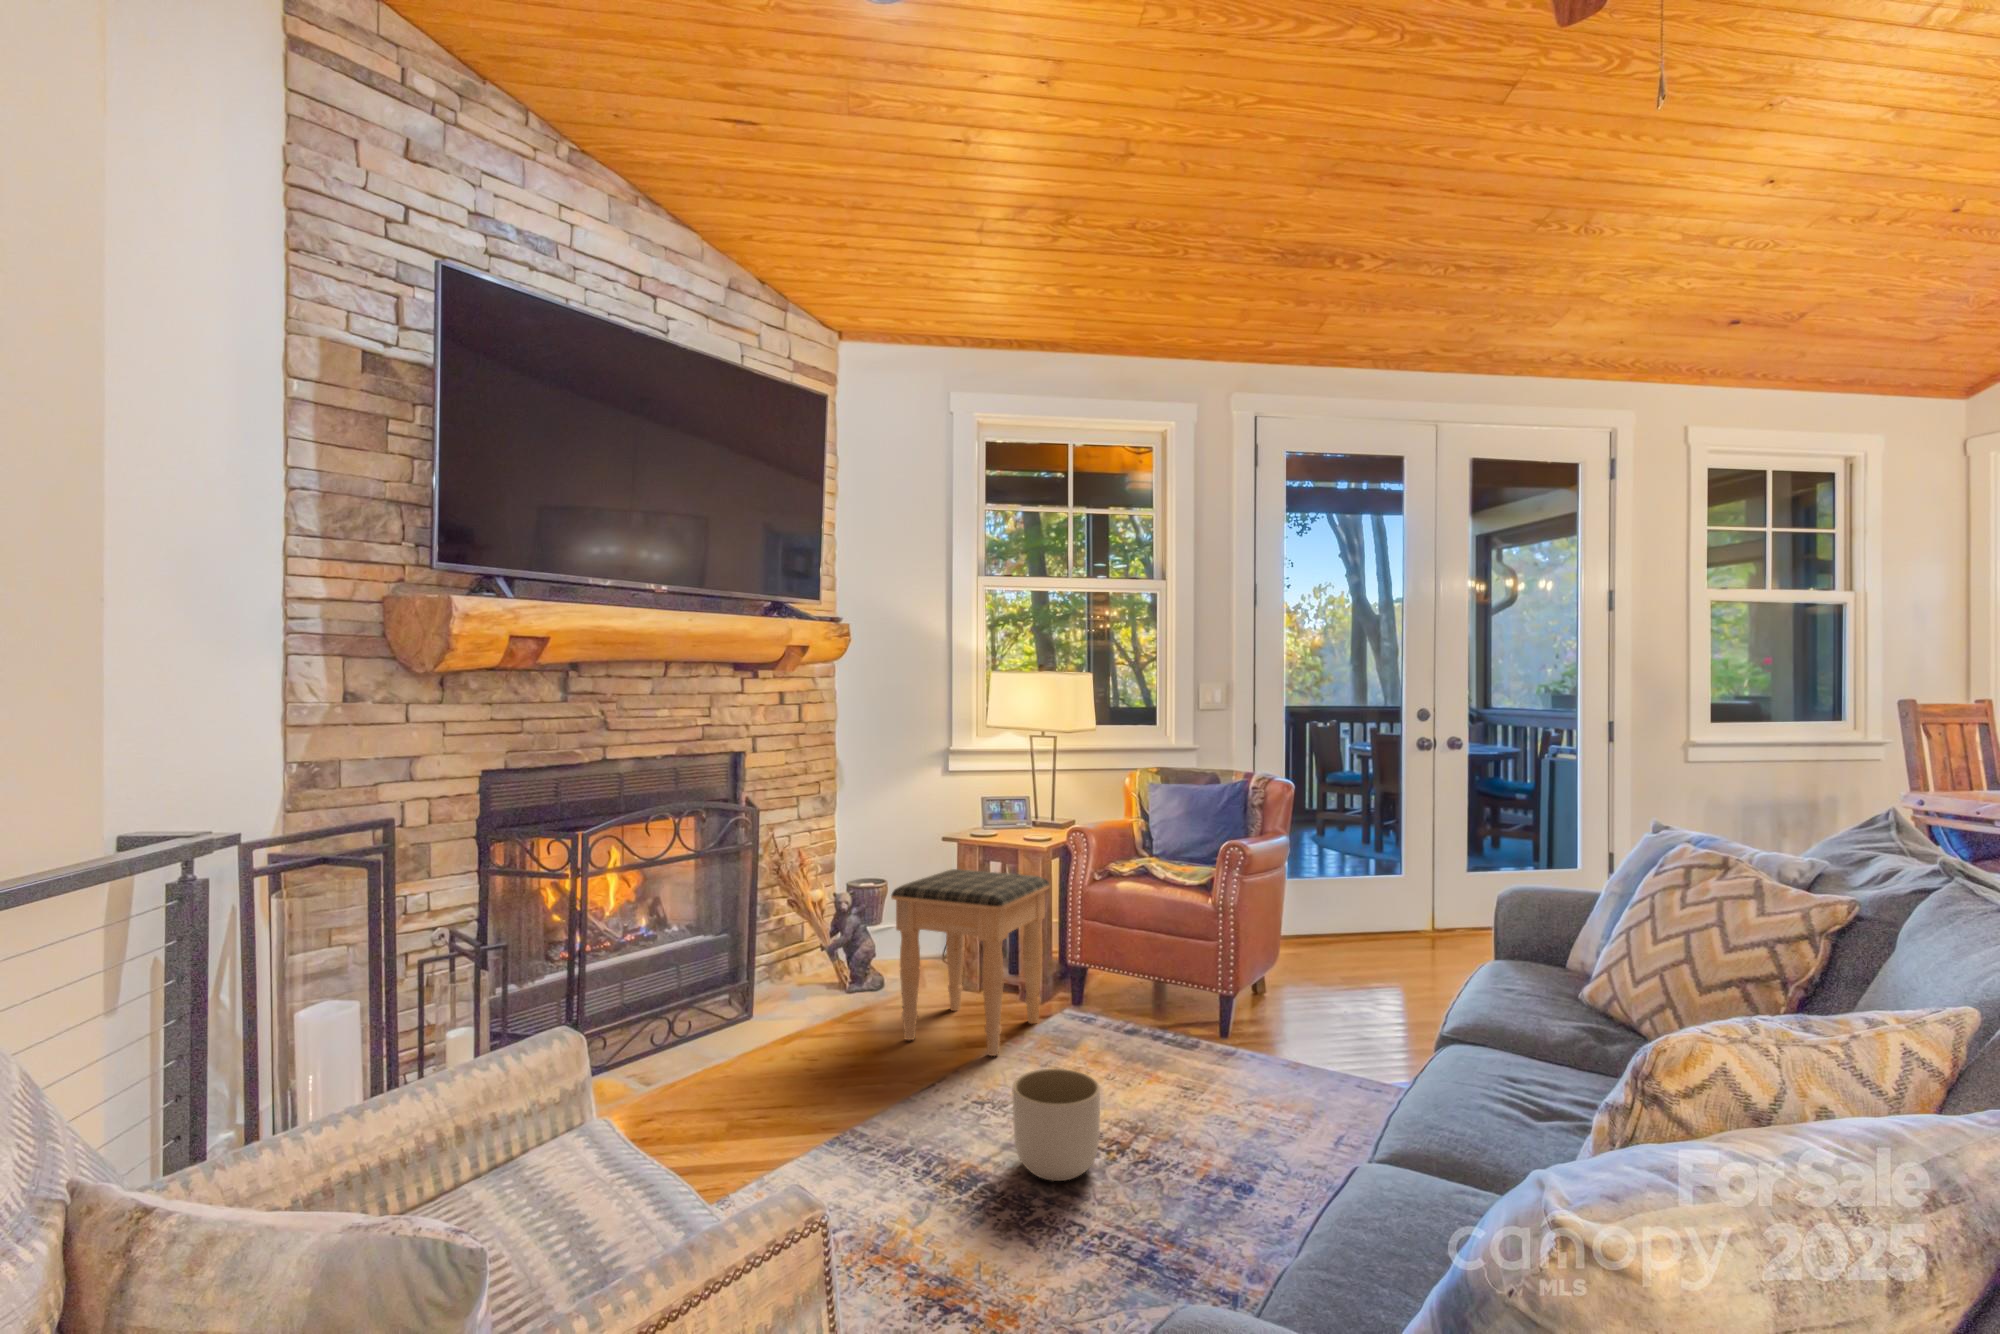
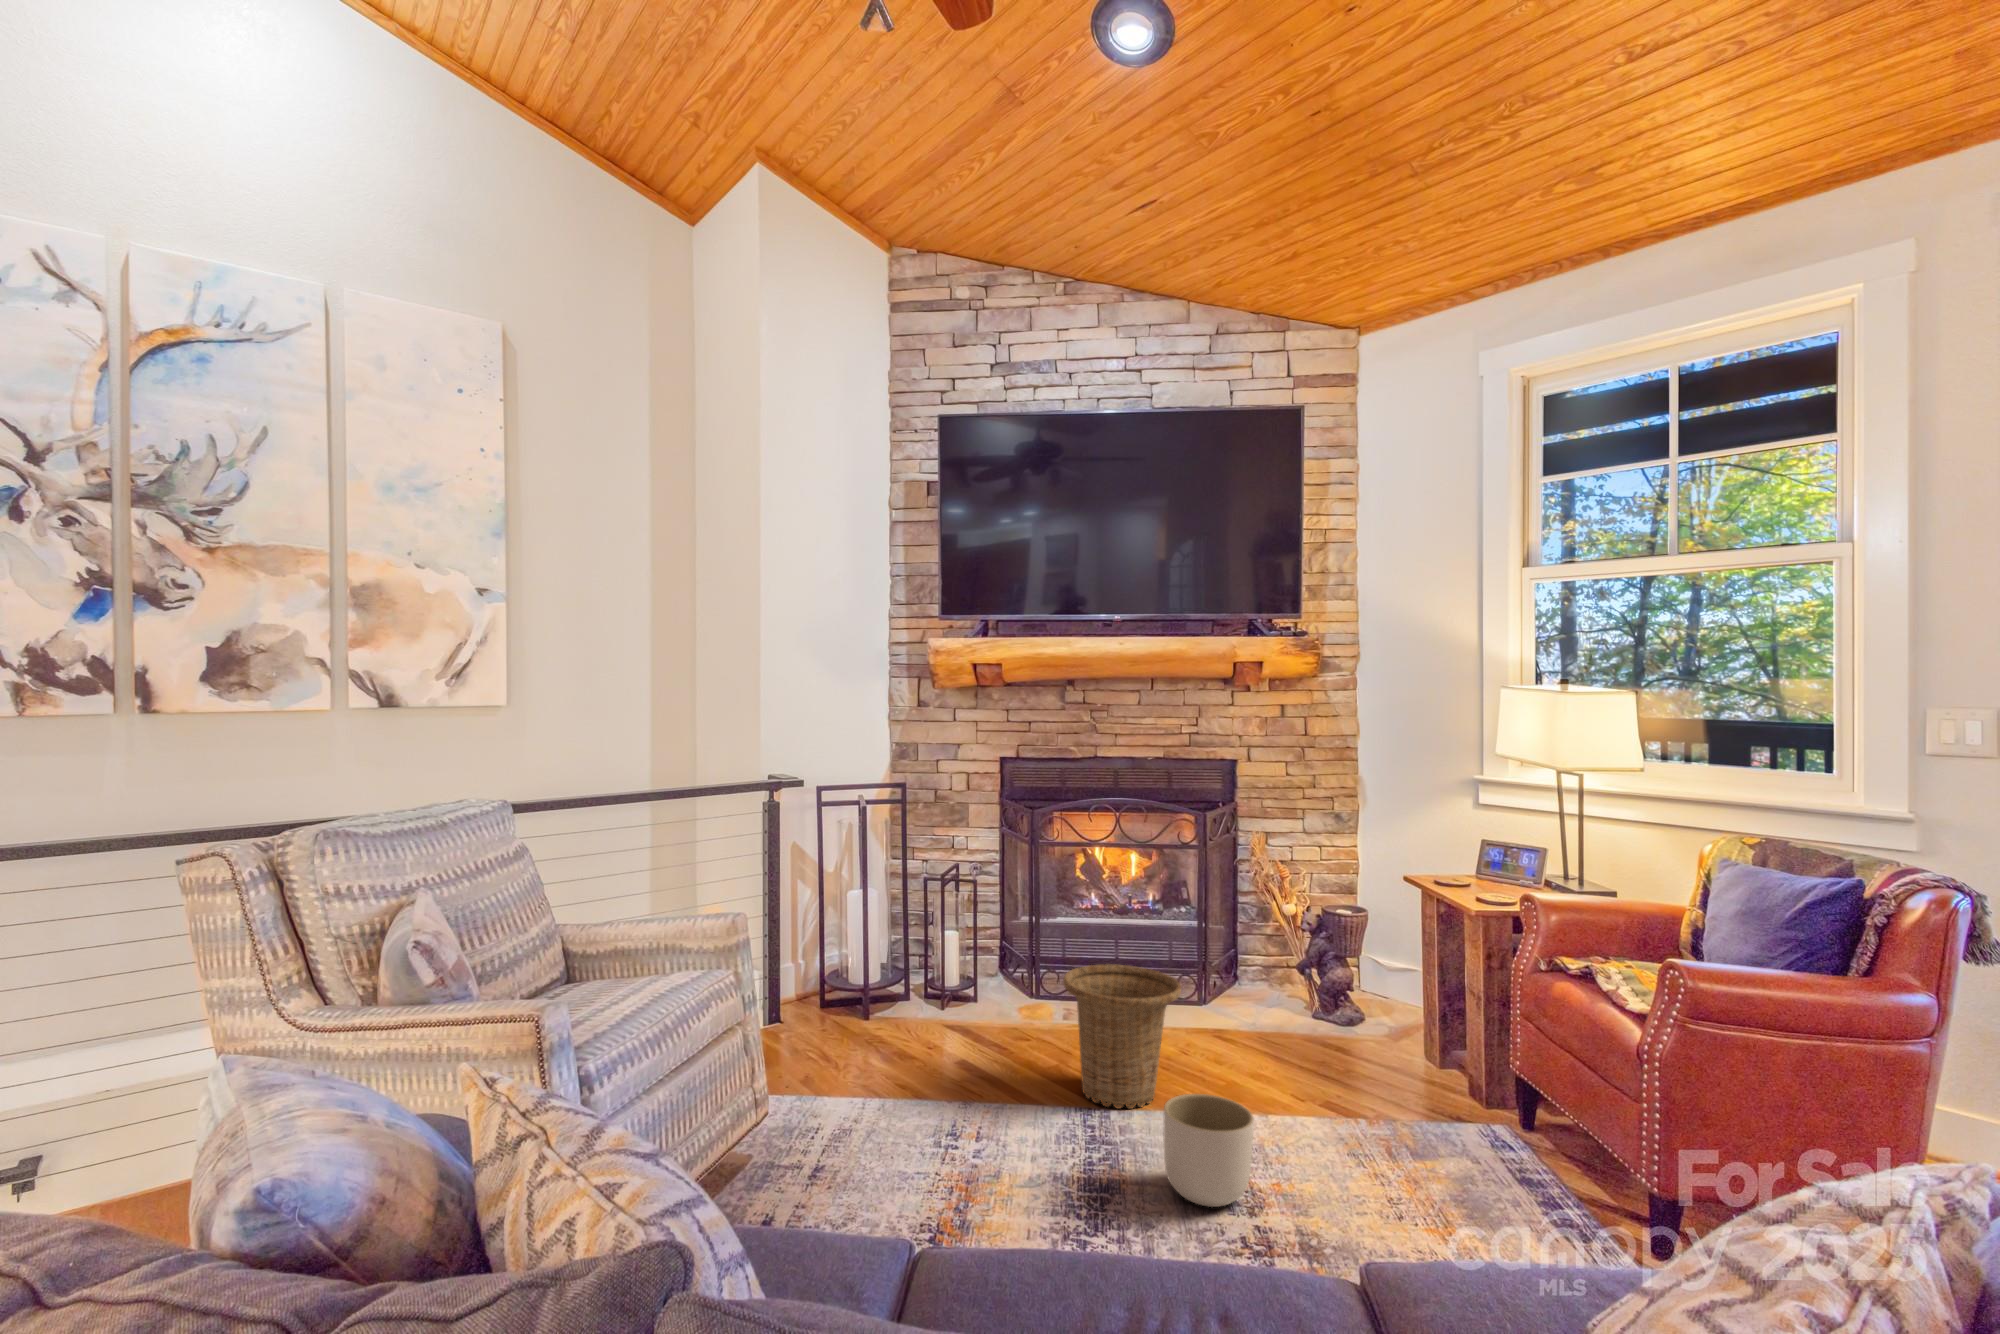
footstool: present [891,869,1049,1056] -> none [1270,906,1456,1107]
basket: none [773,983,910,1153] -> present [1063,964,1181,1109]

